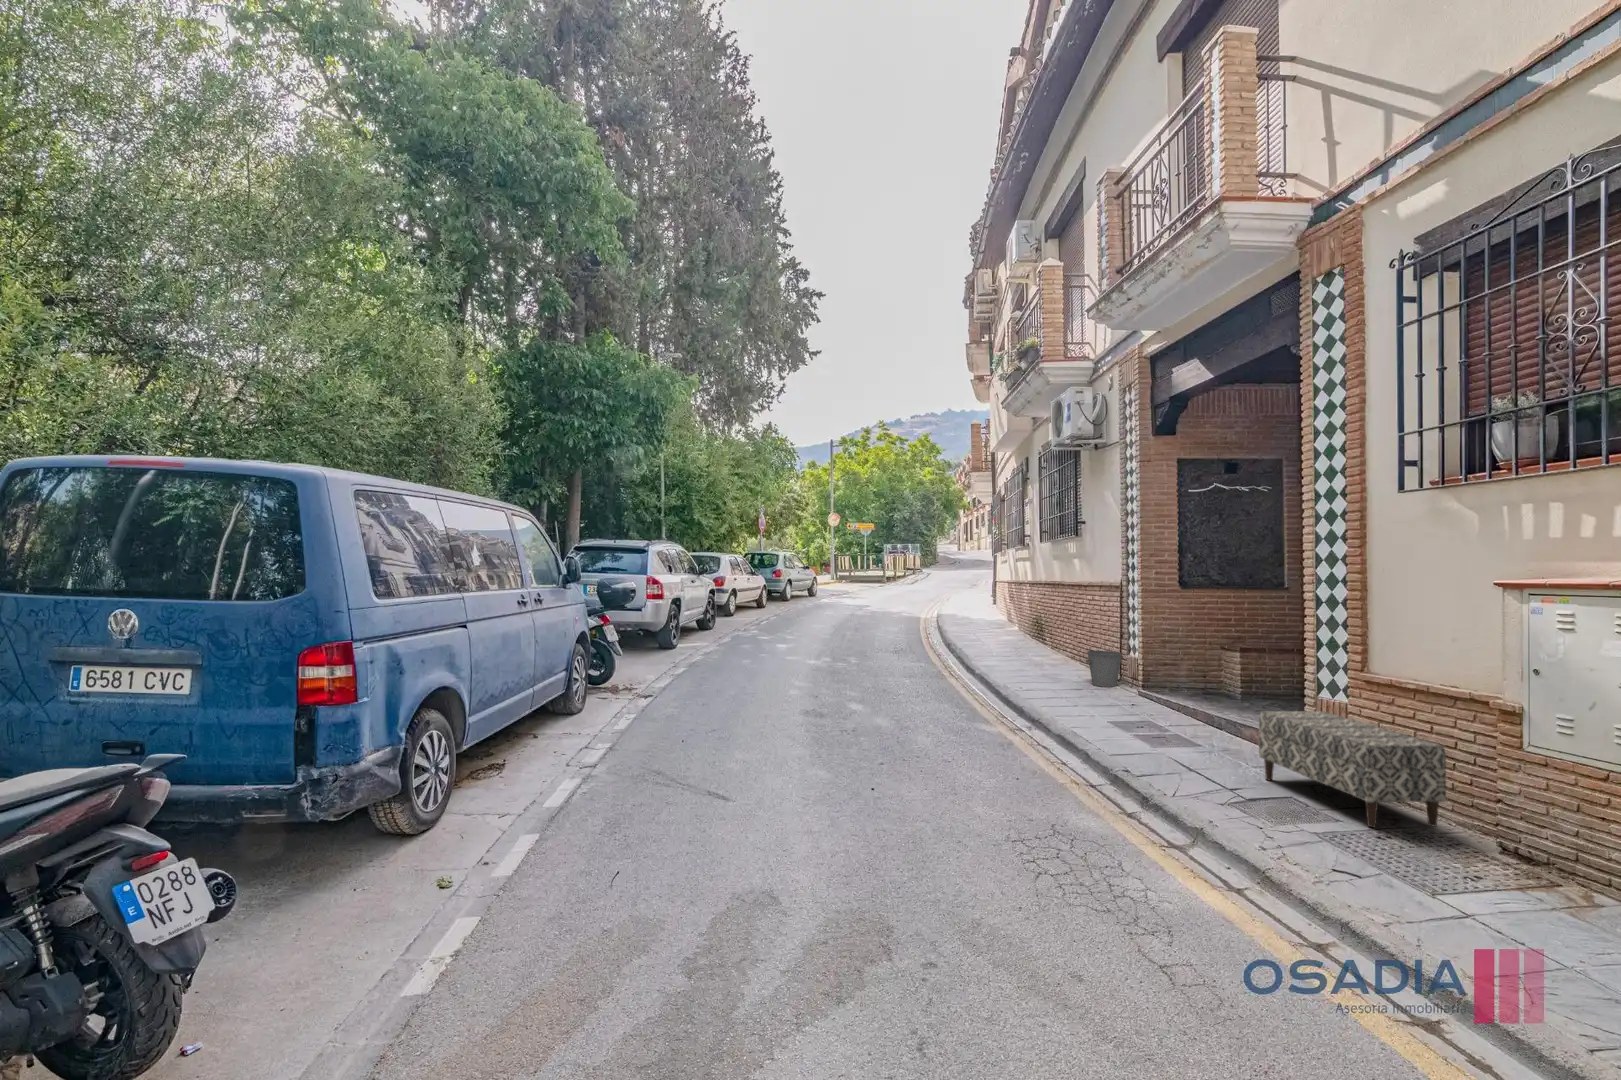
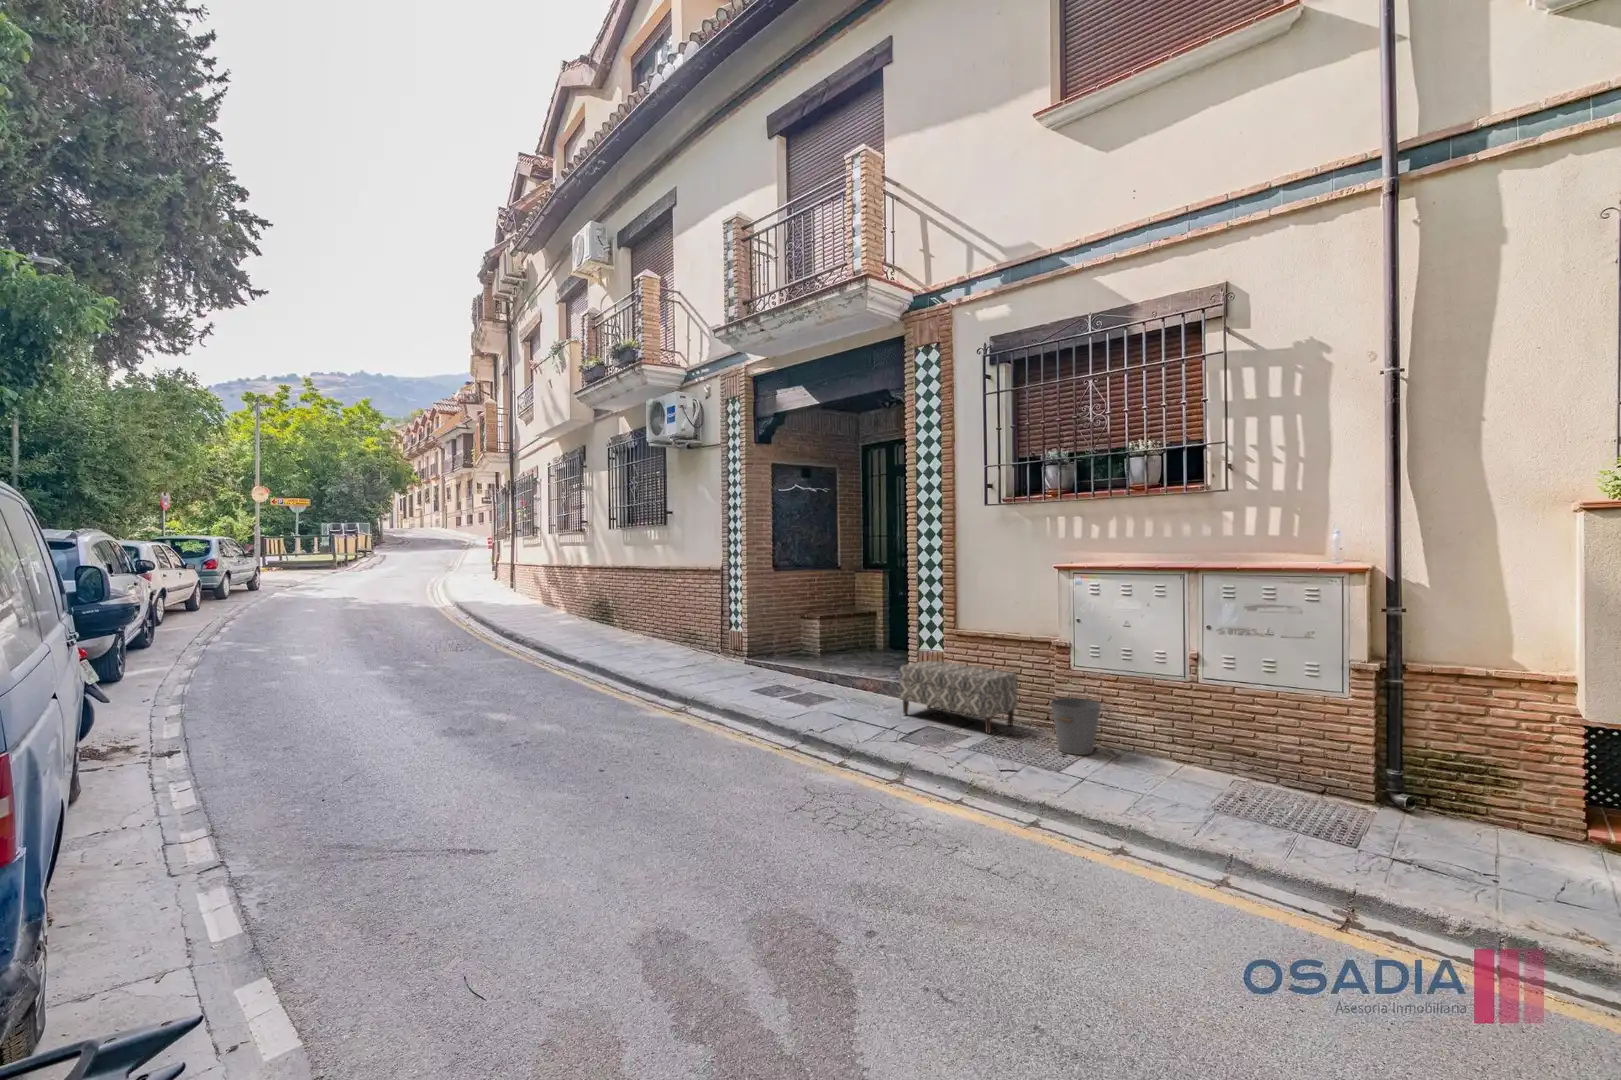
bucket: present [1086,650,1122,687] -> present [1051,698,1101,755]

